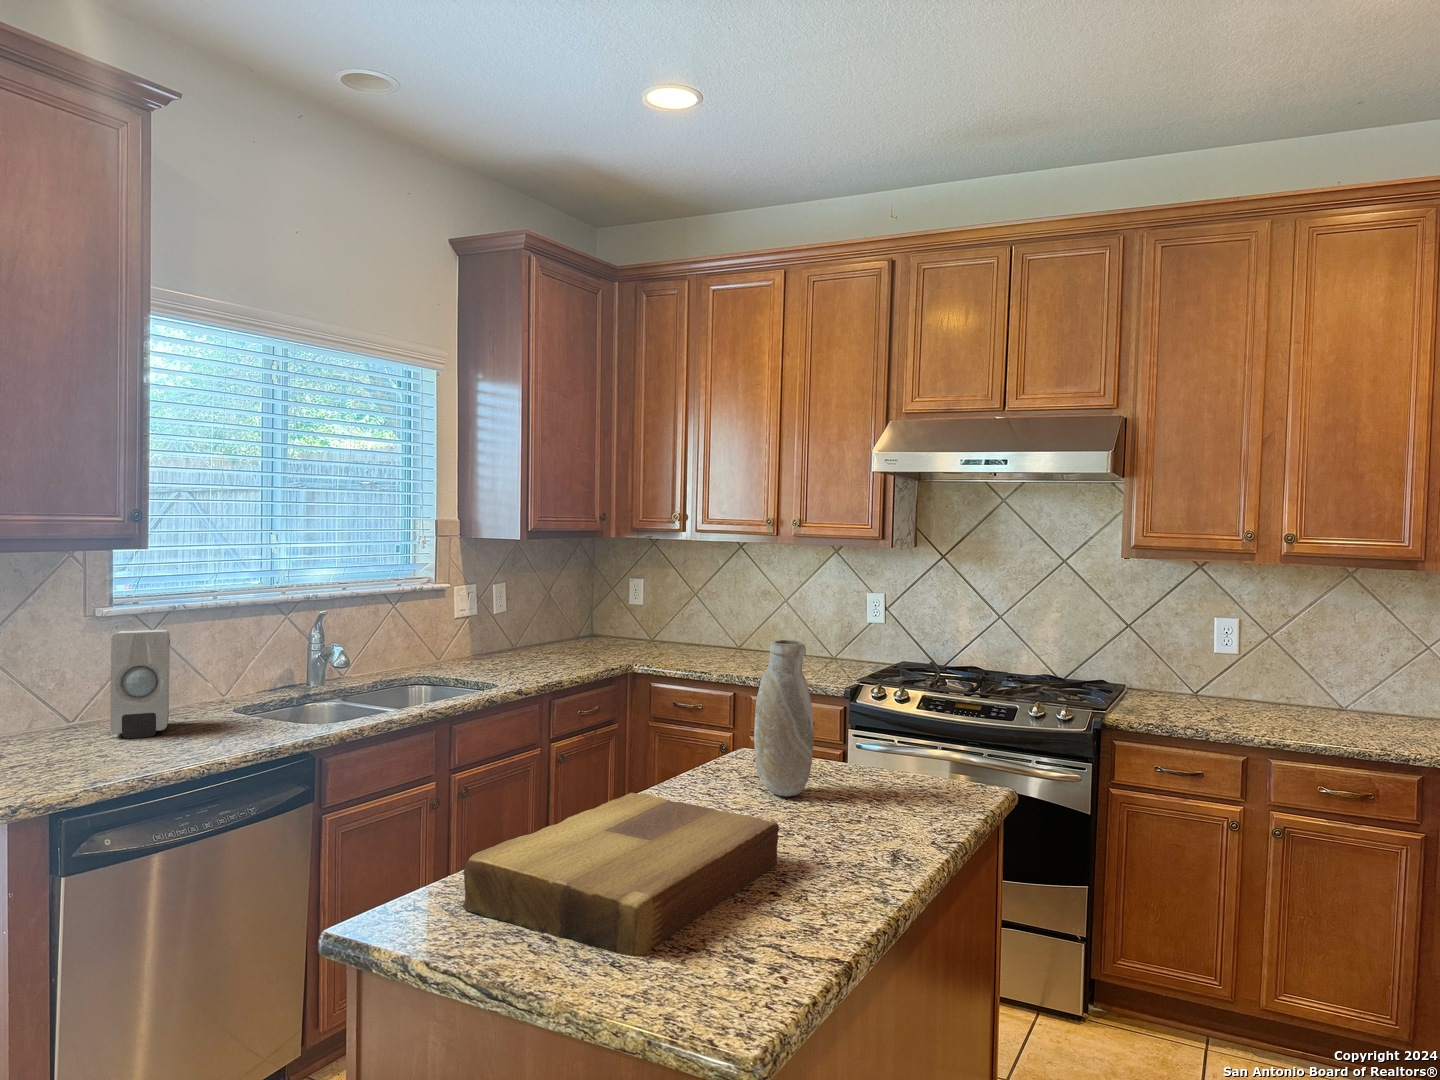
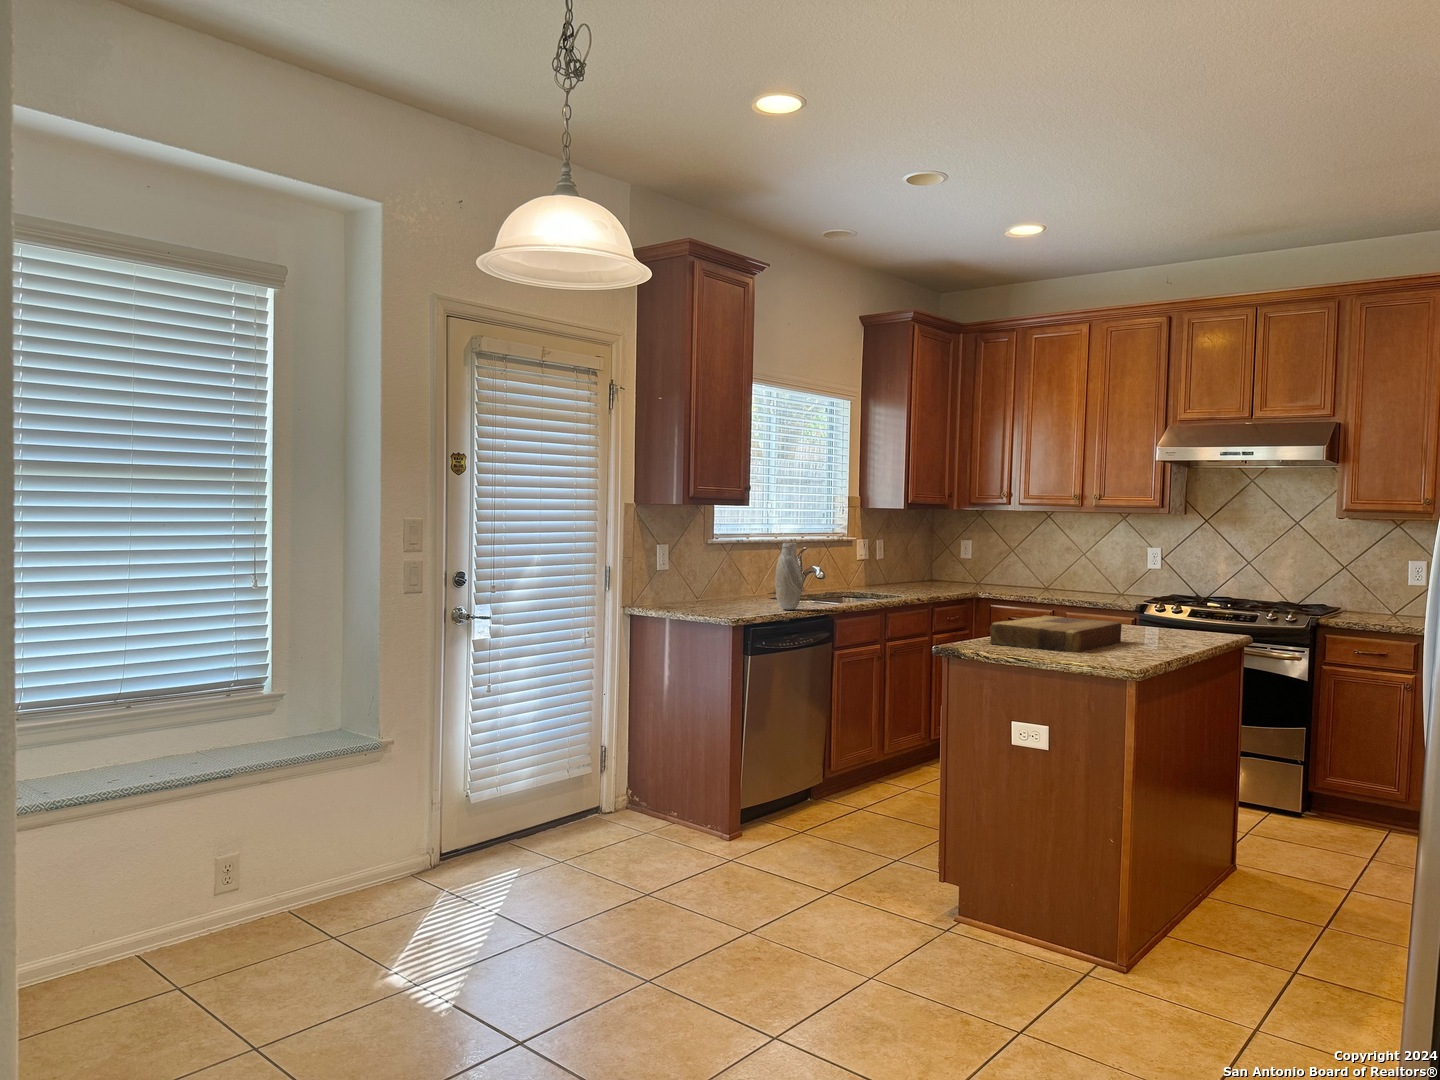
soap dispenser: present [111,630,170,738] -> none [721,553,755,608]
vase: present [754,640,814,796] -> present [775,542,802,610]

